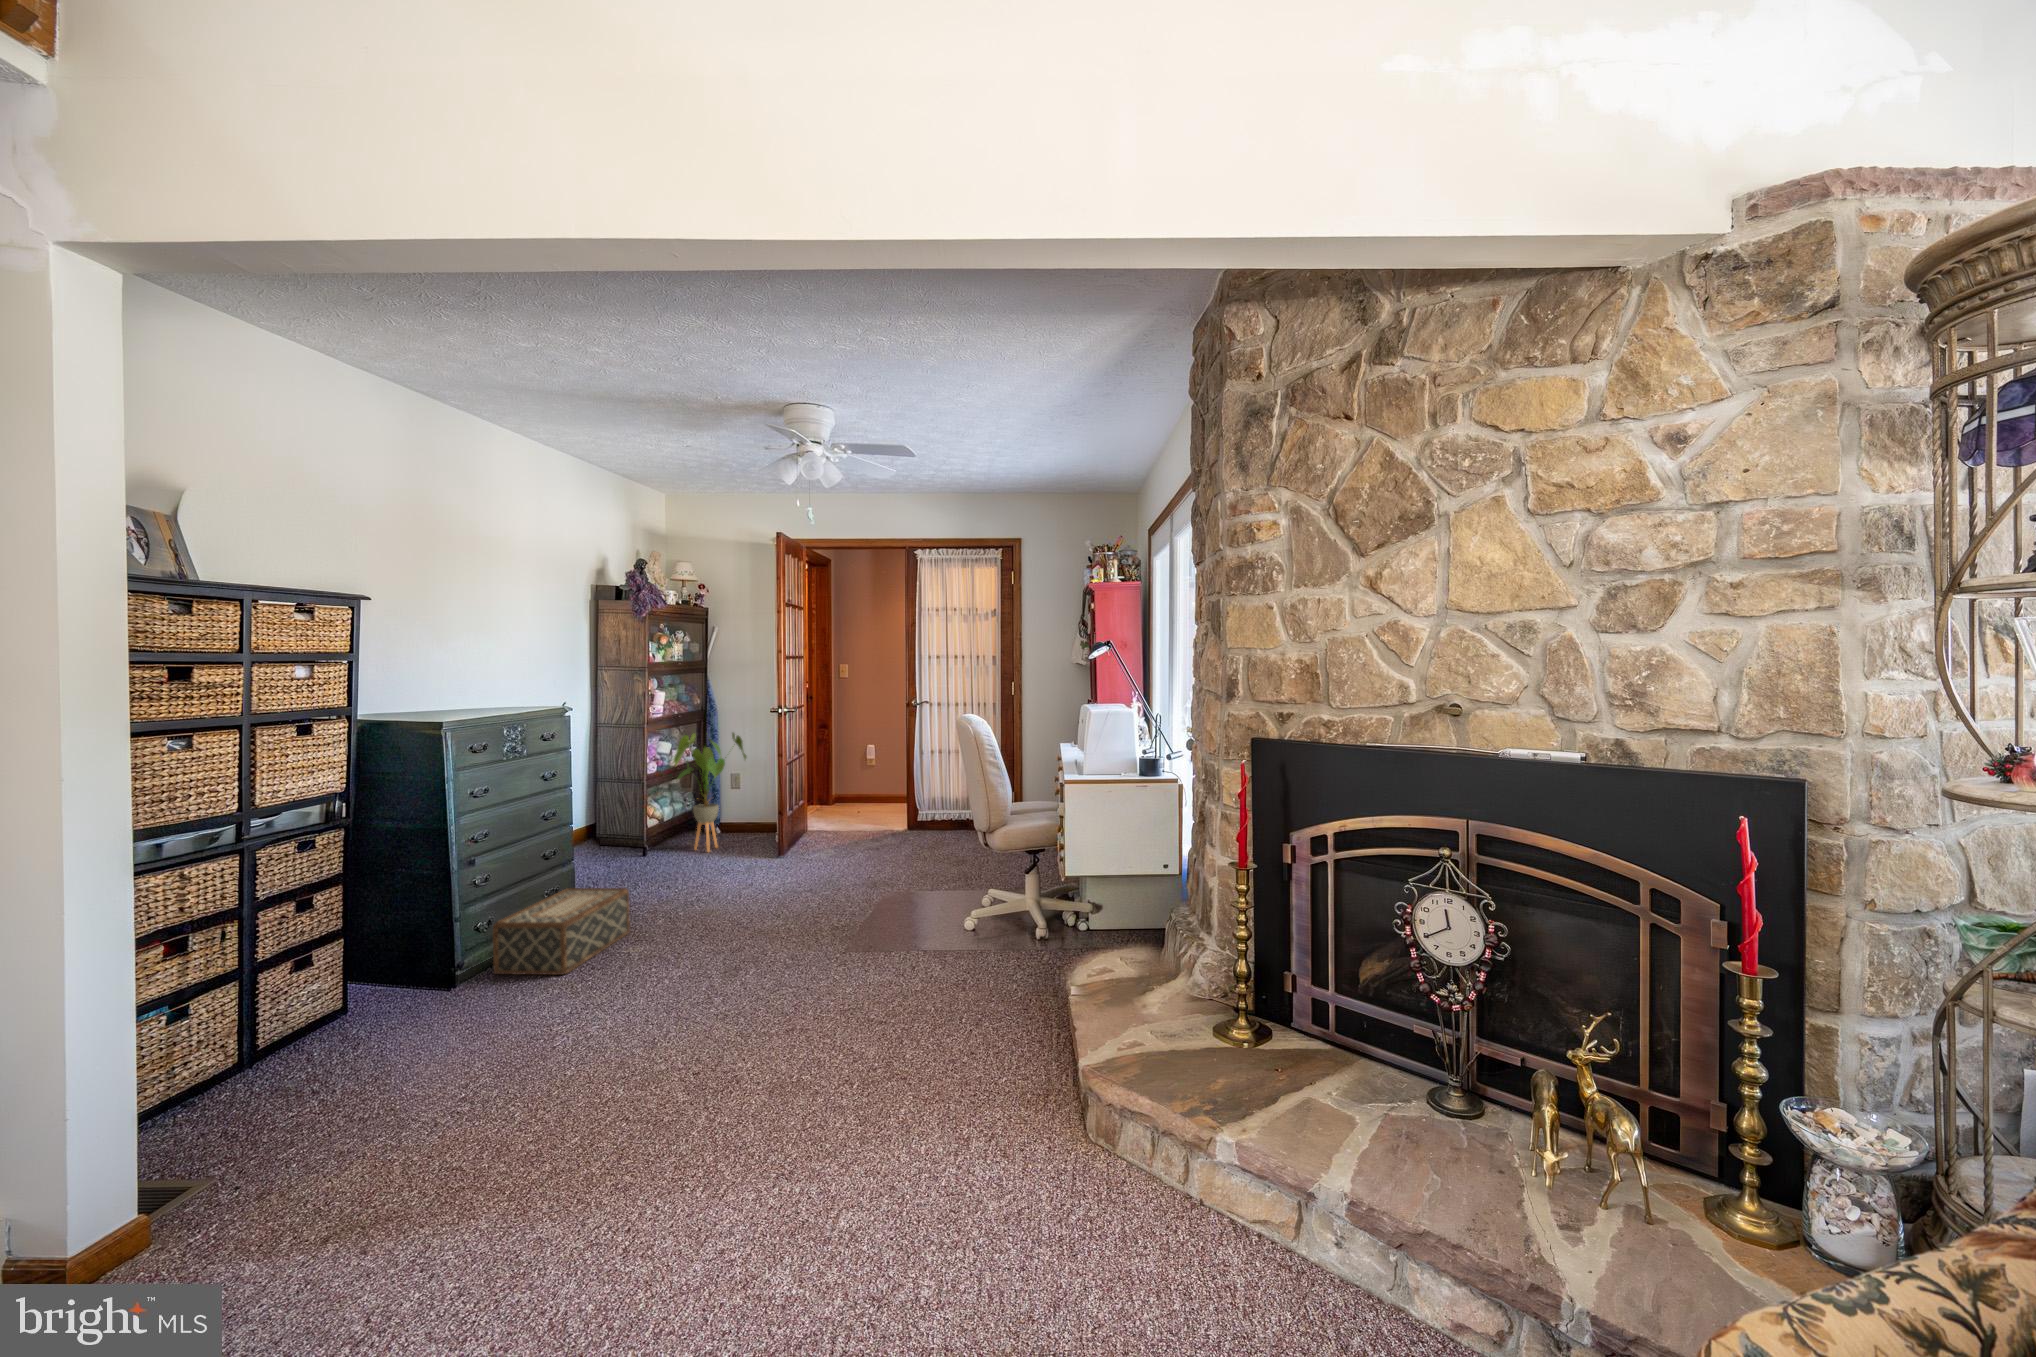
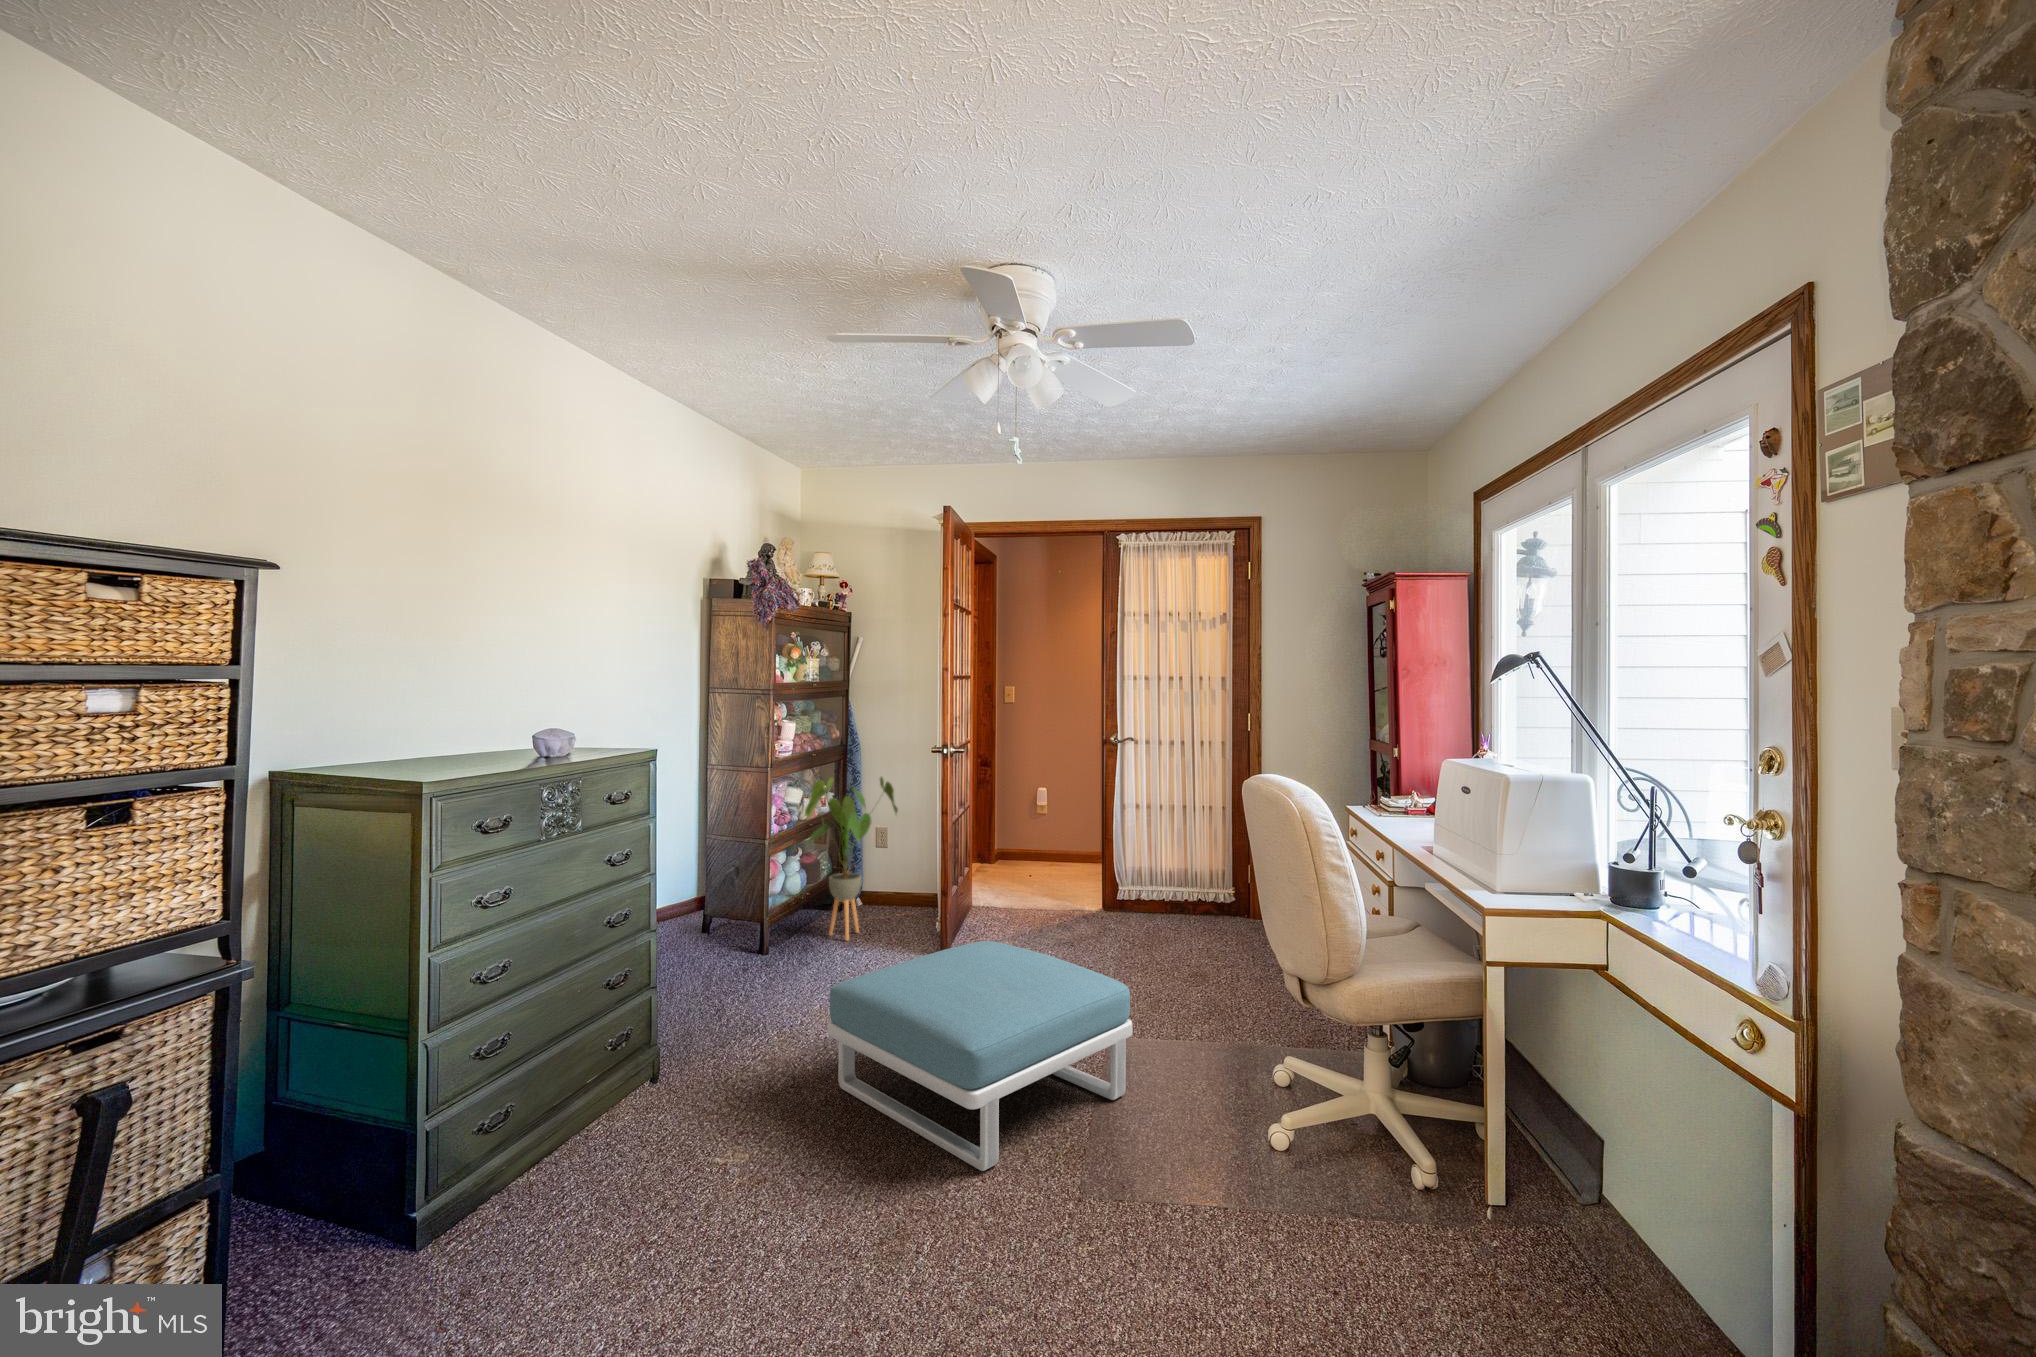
footstool: none [692,830,890,945] -> present [828,941,1132,1171]
woven basket: present [493,888,630,975] -> none [512,1034,733,1218]

